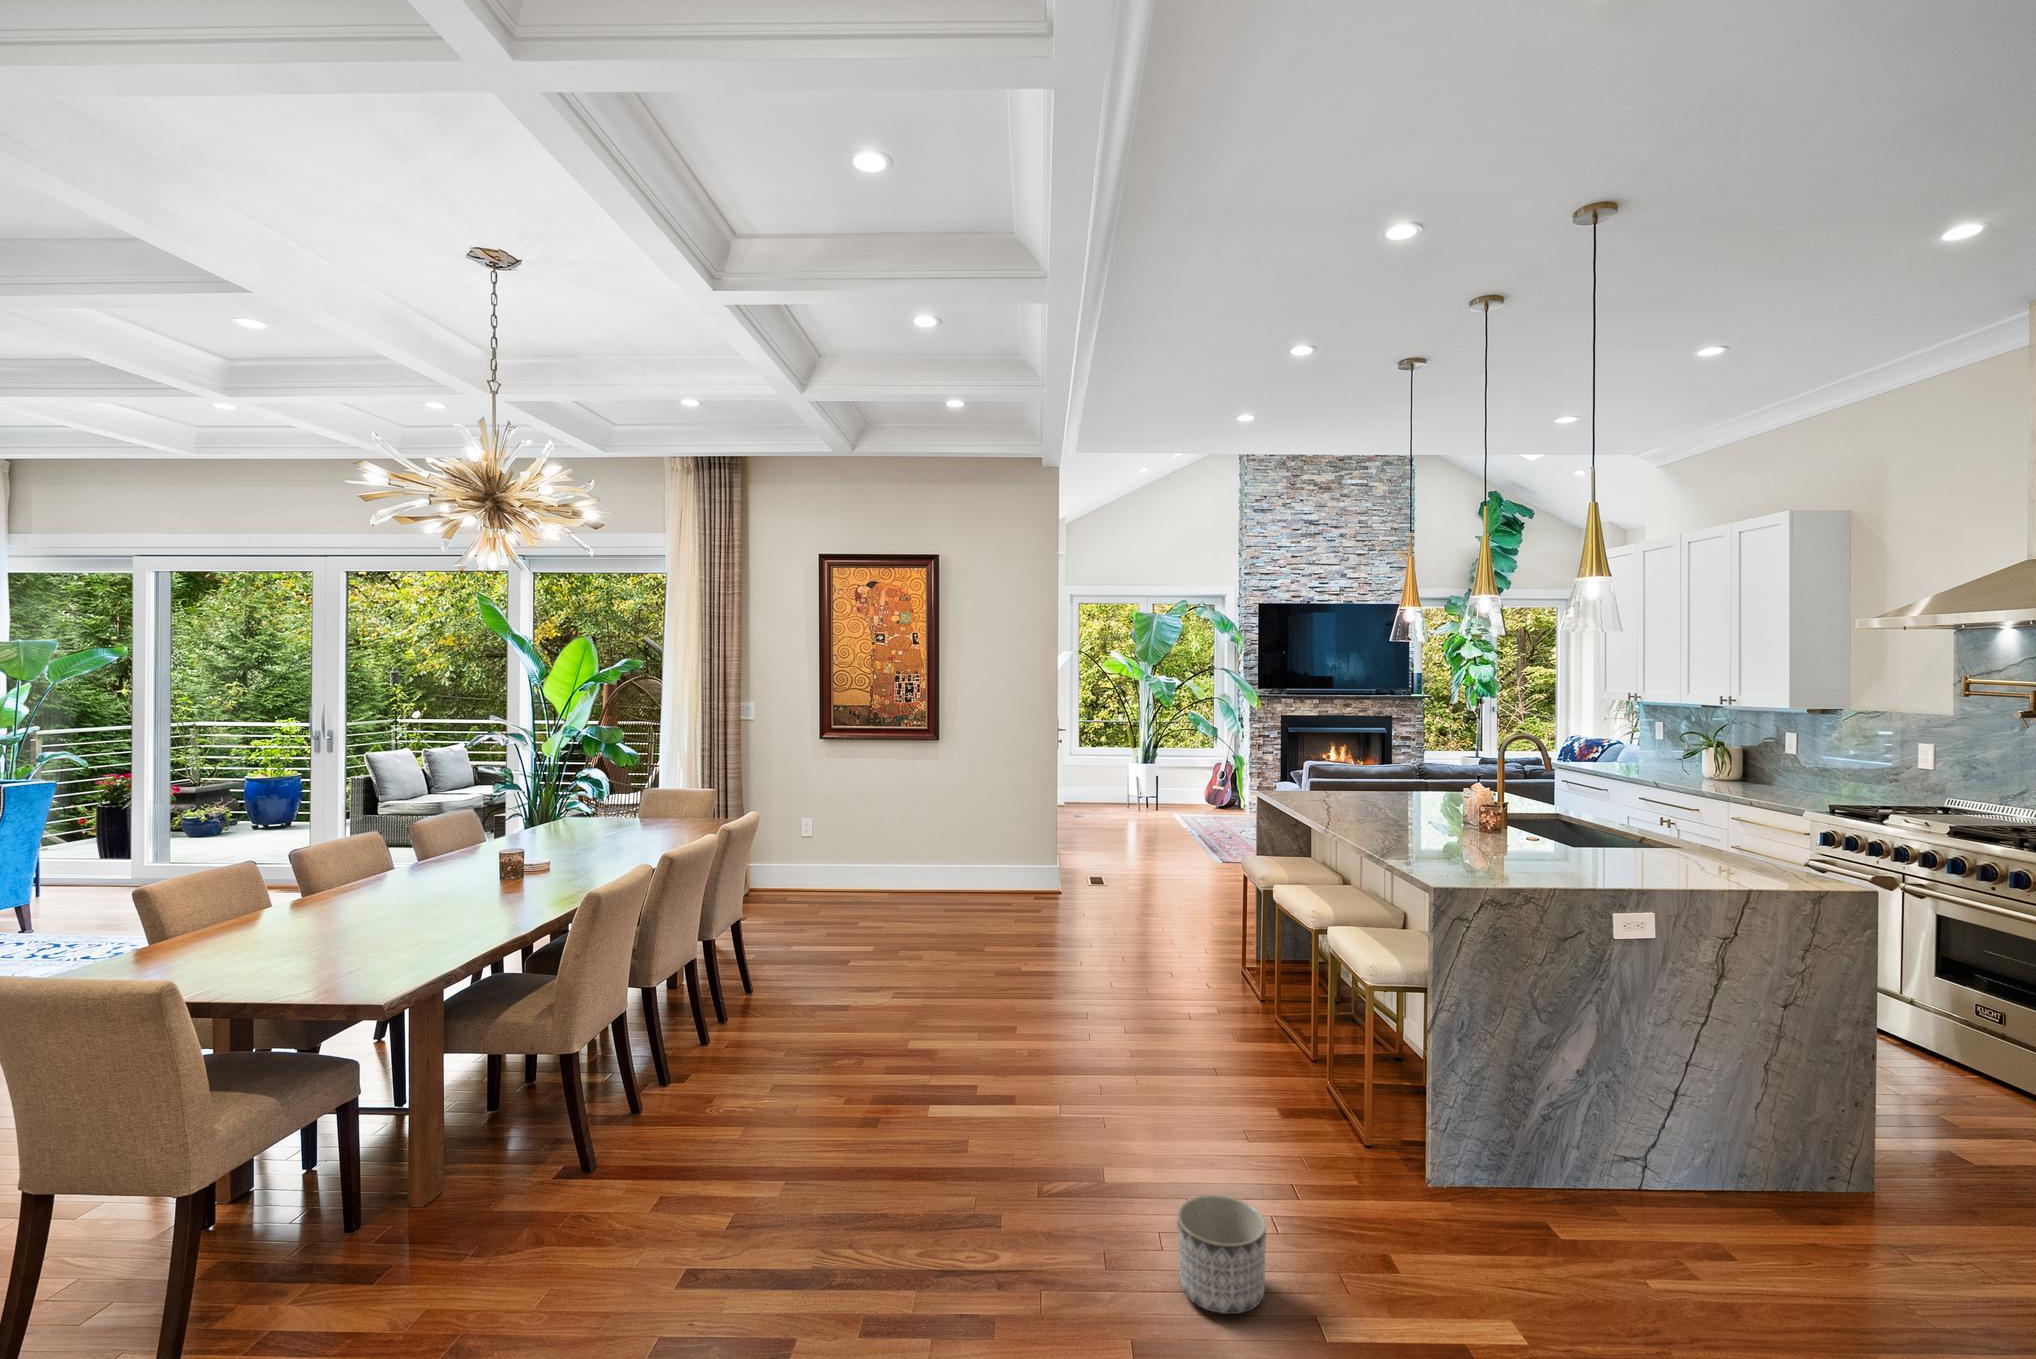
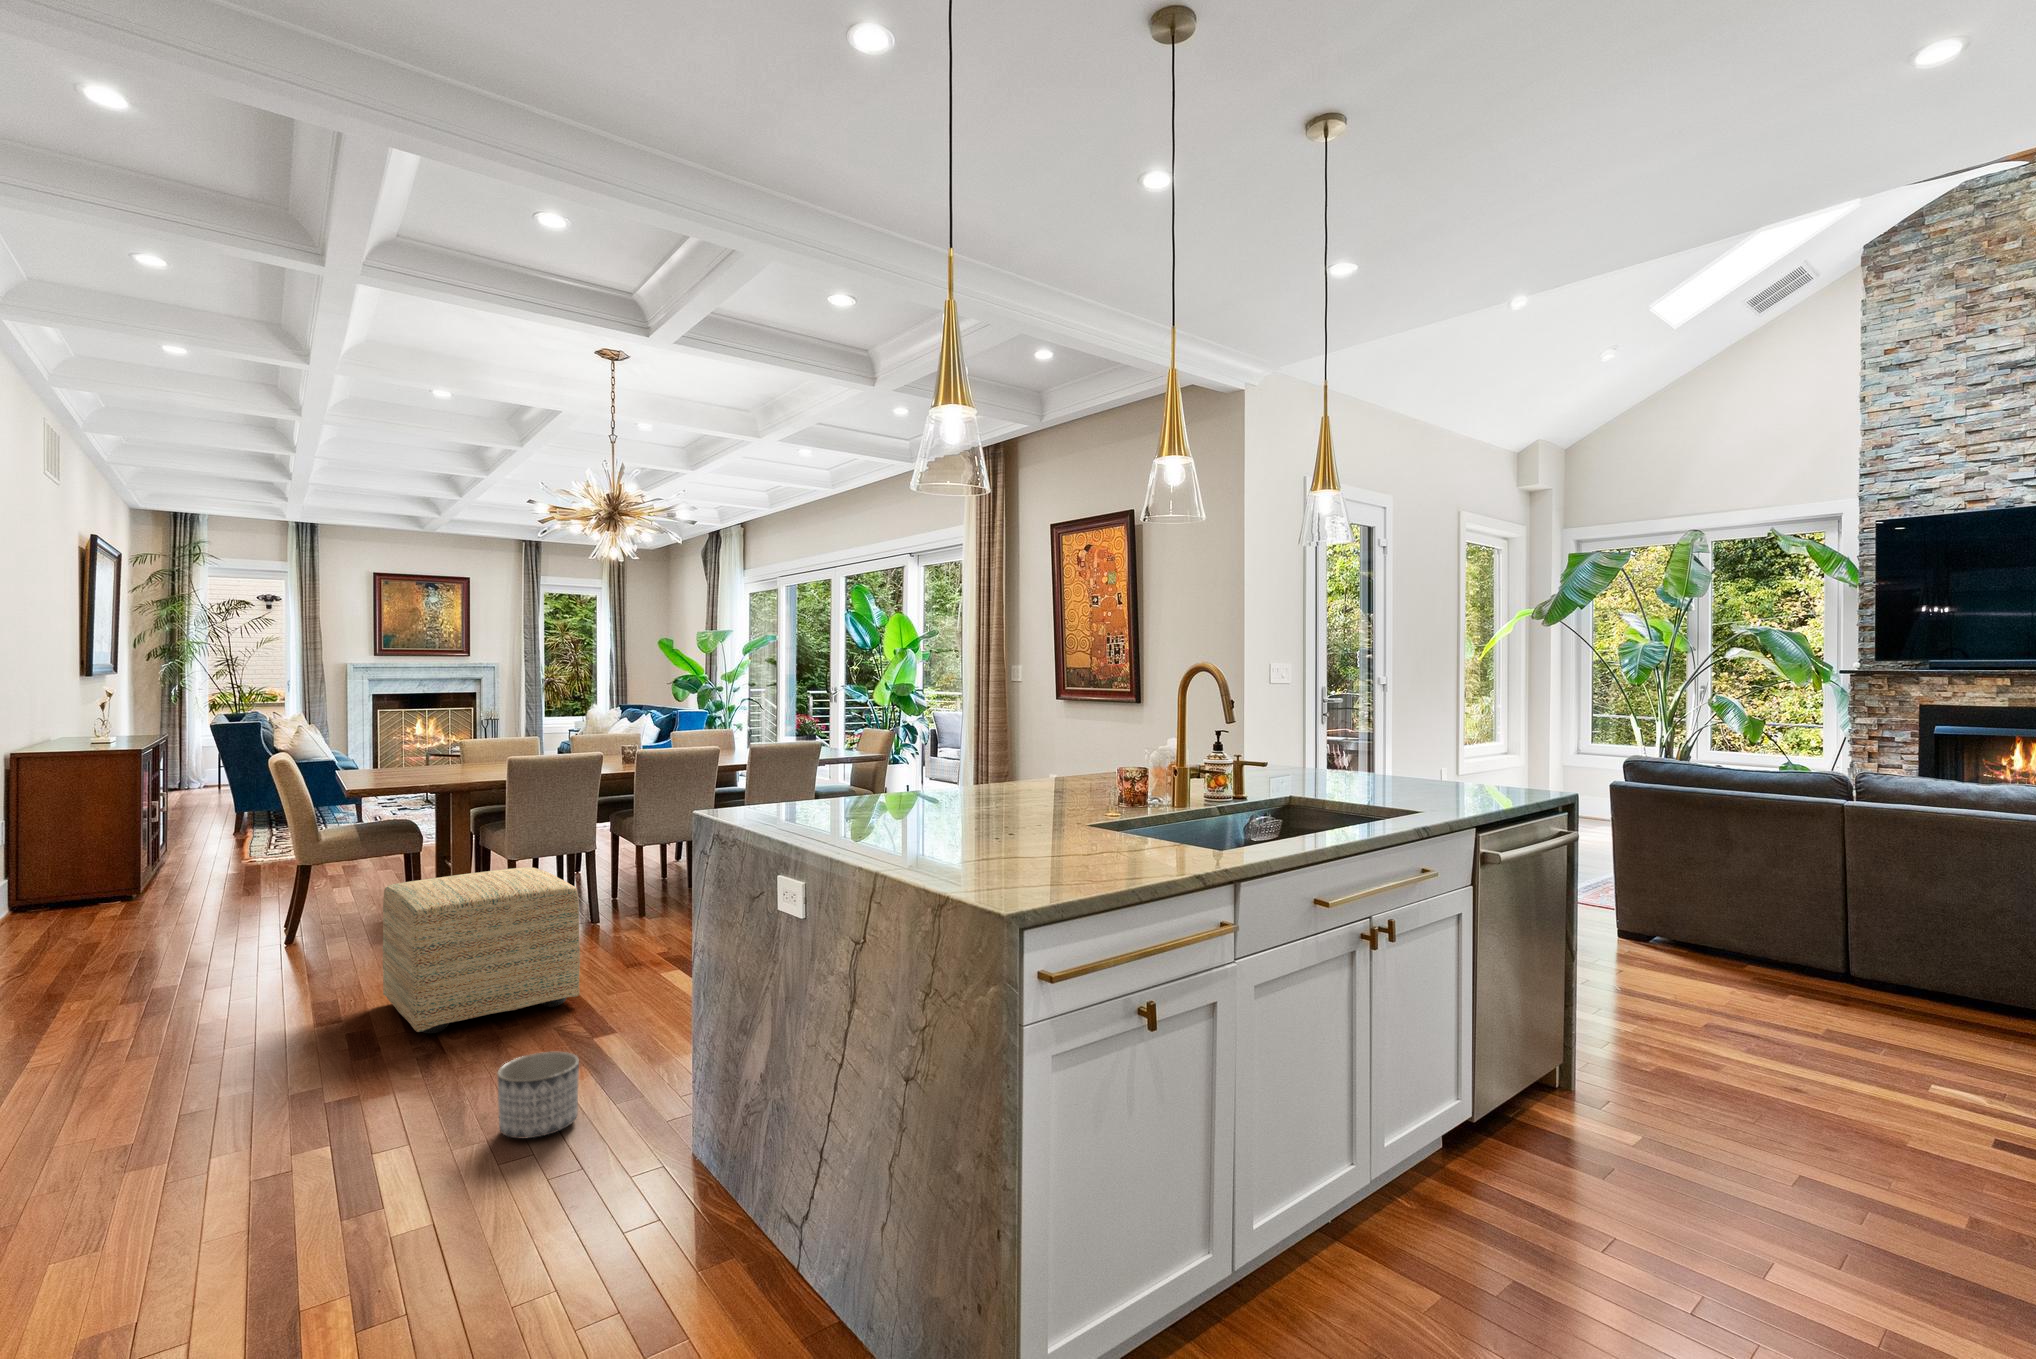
ottoman: none [577,1028,858,1309] -> present [383,867,580,1033]

